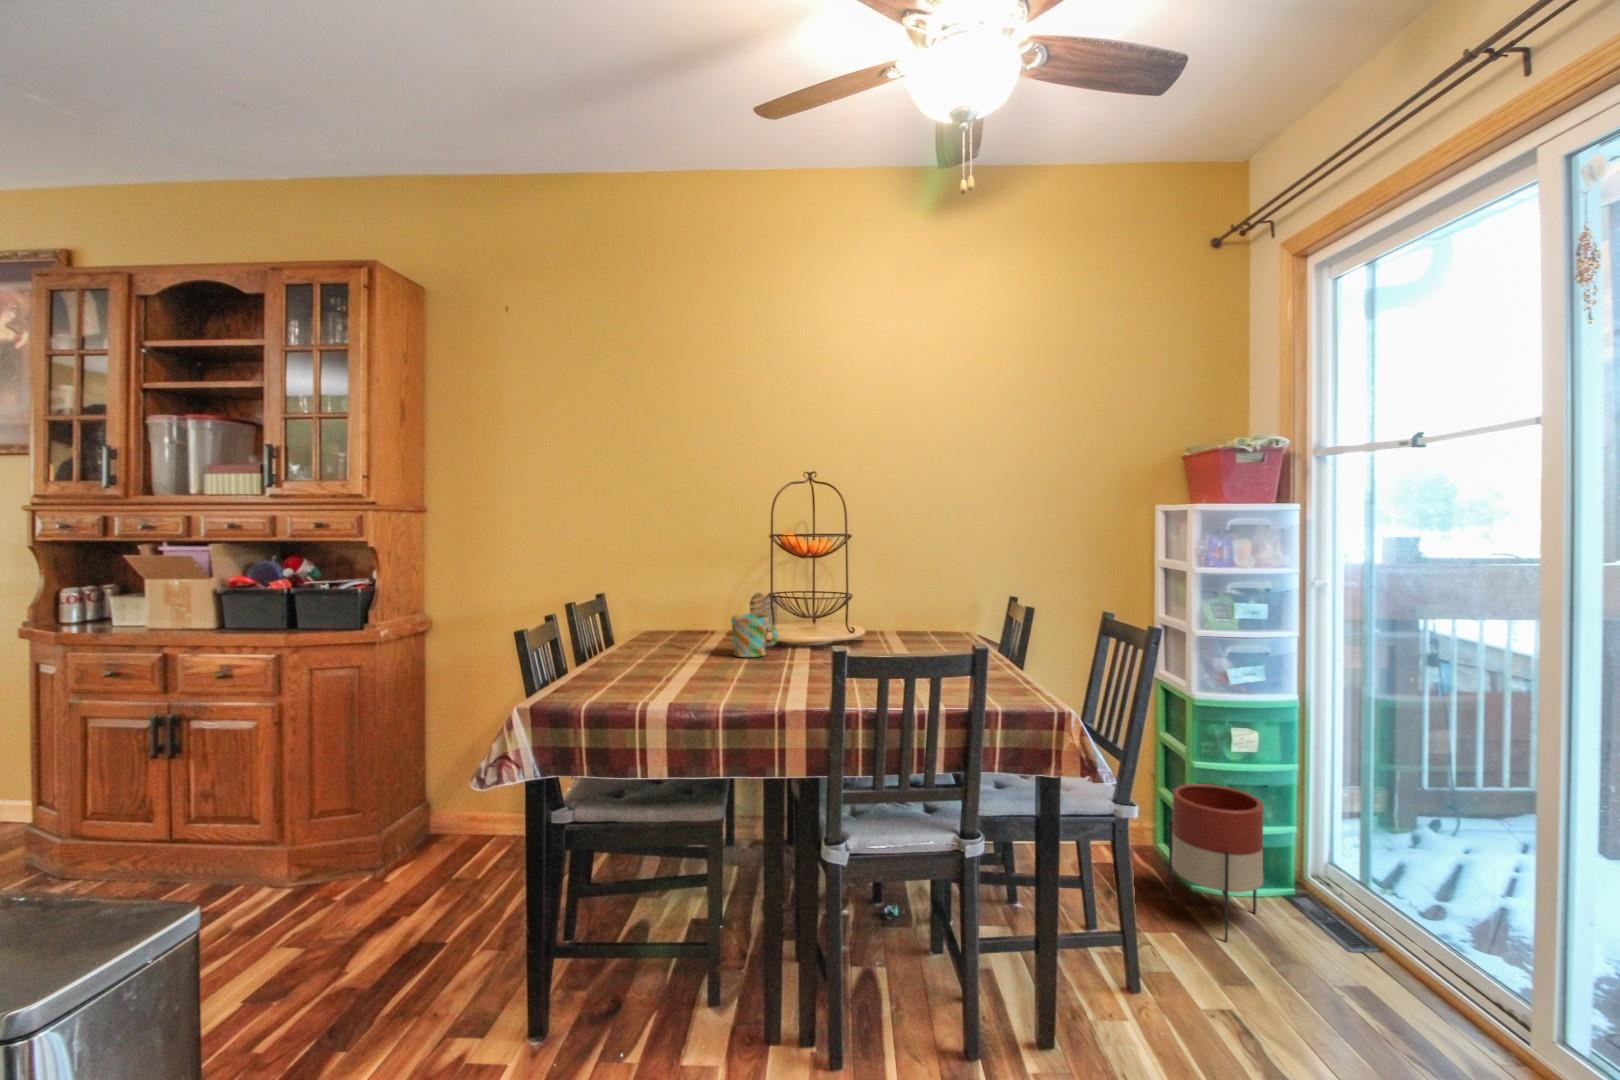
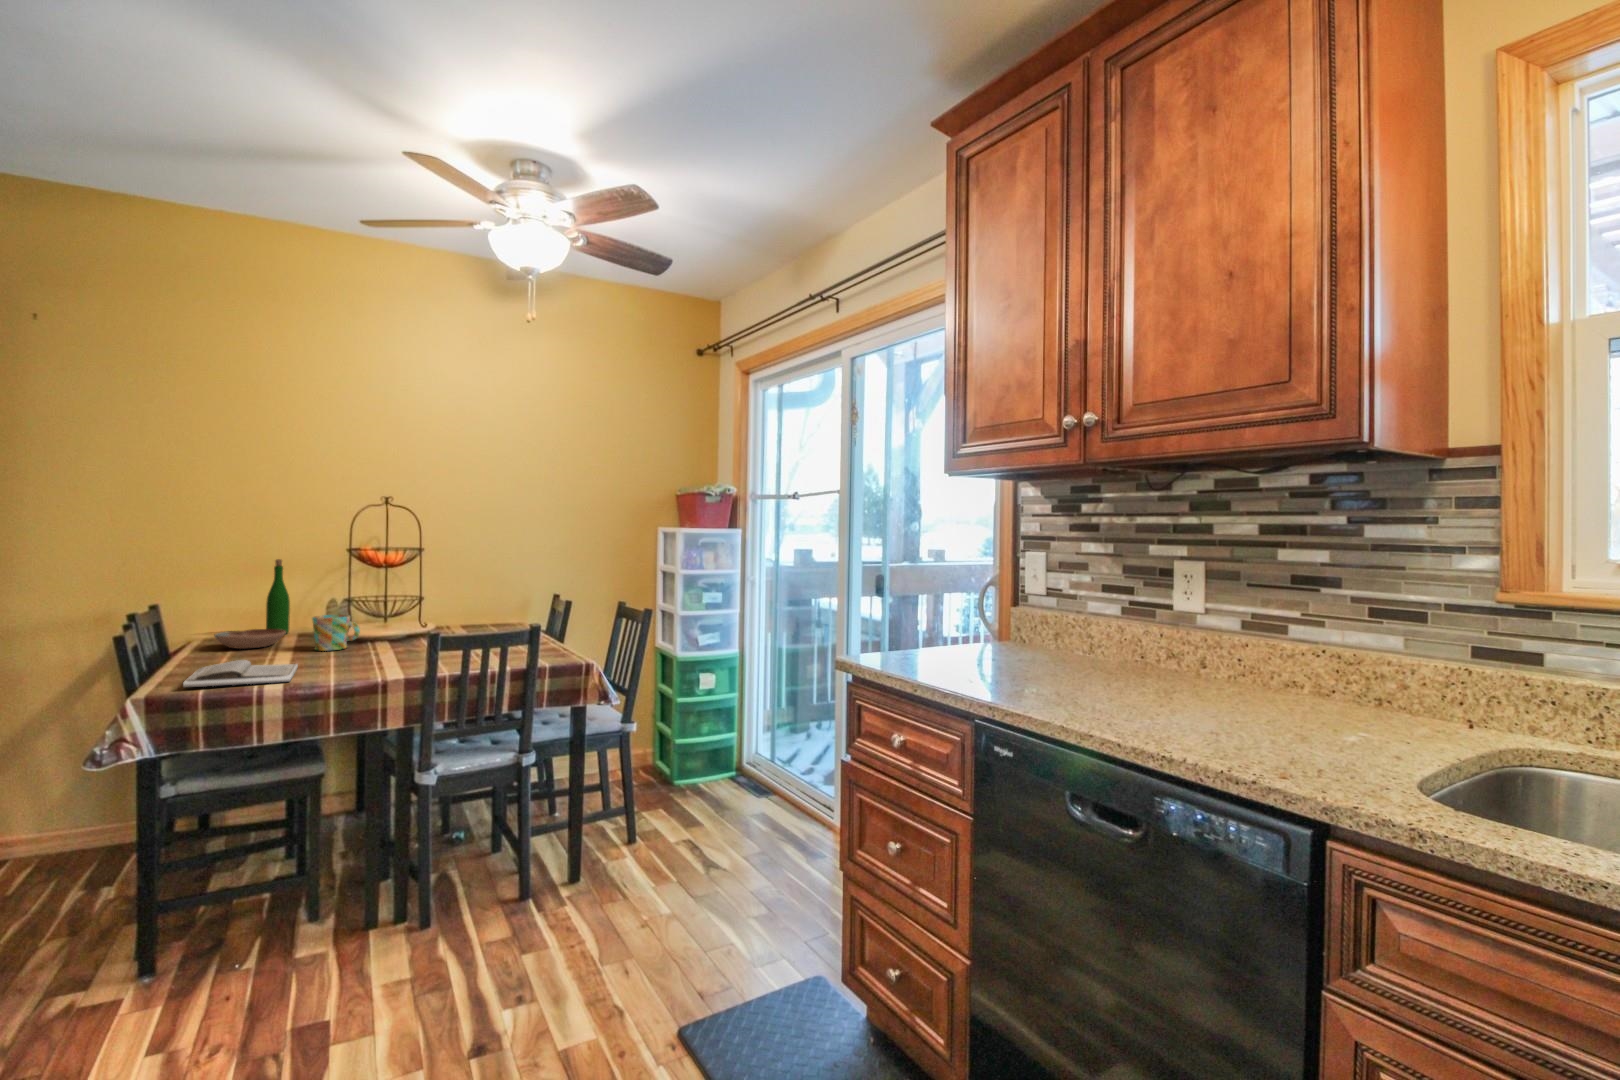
wine bottle: none [703,550,723,633] -> present [266,559,290,633]
bowl: none [649,626,713,648] -> present [215,629,286,649]
book: none [585,666,705,700] -> present [183,660,298,687]
planter: present [1169,784,1263,941] -> none [662,712,716,806]

